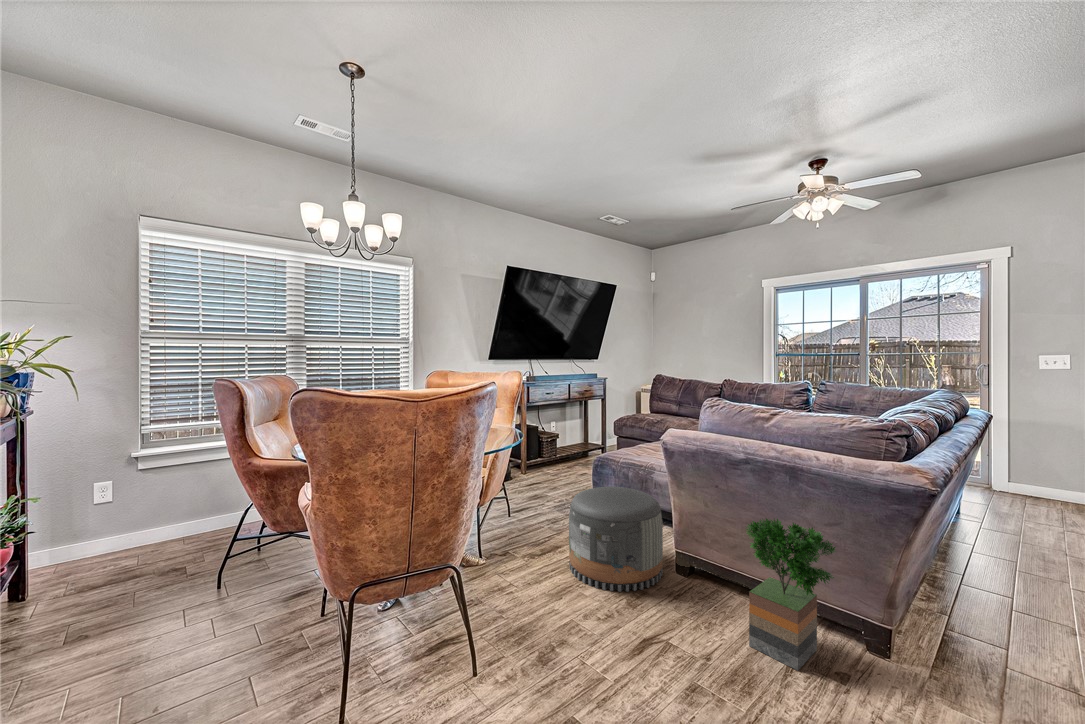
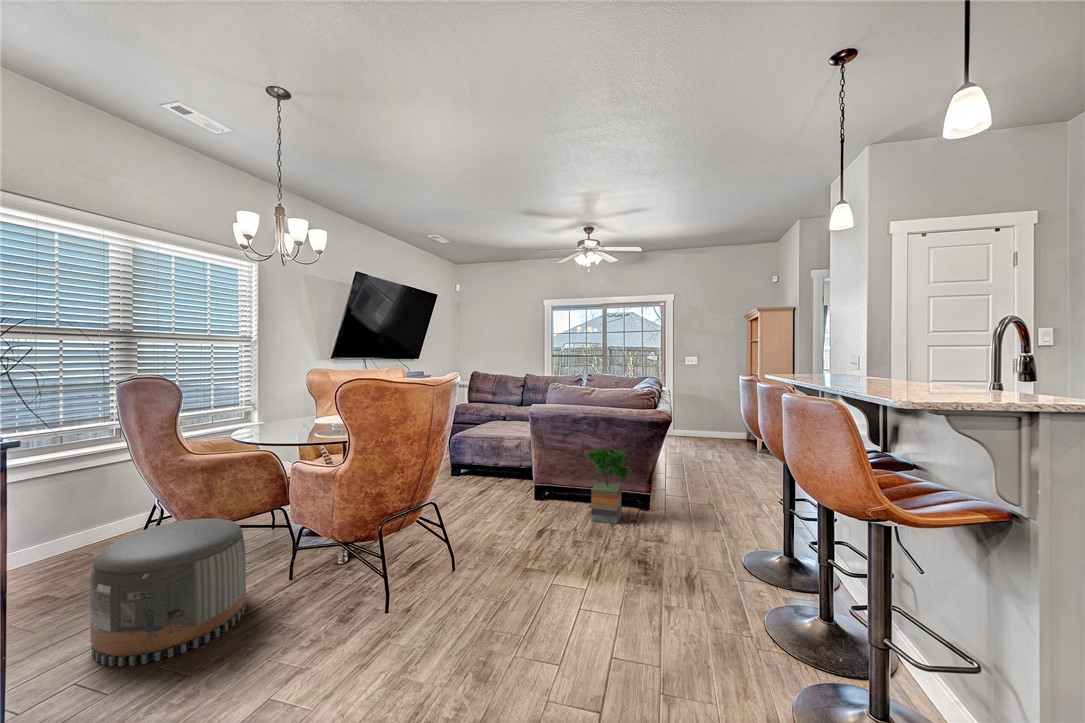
pouf: present [569,487,663,592] -> present [90,519,246,666]

